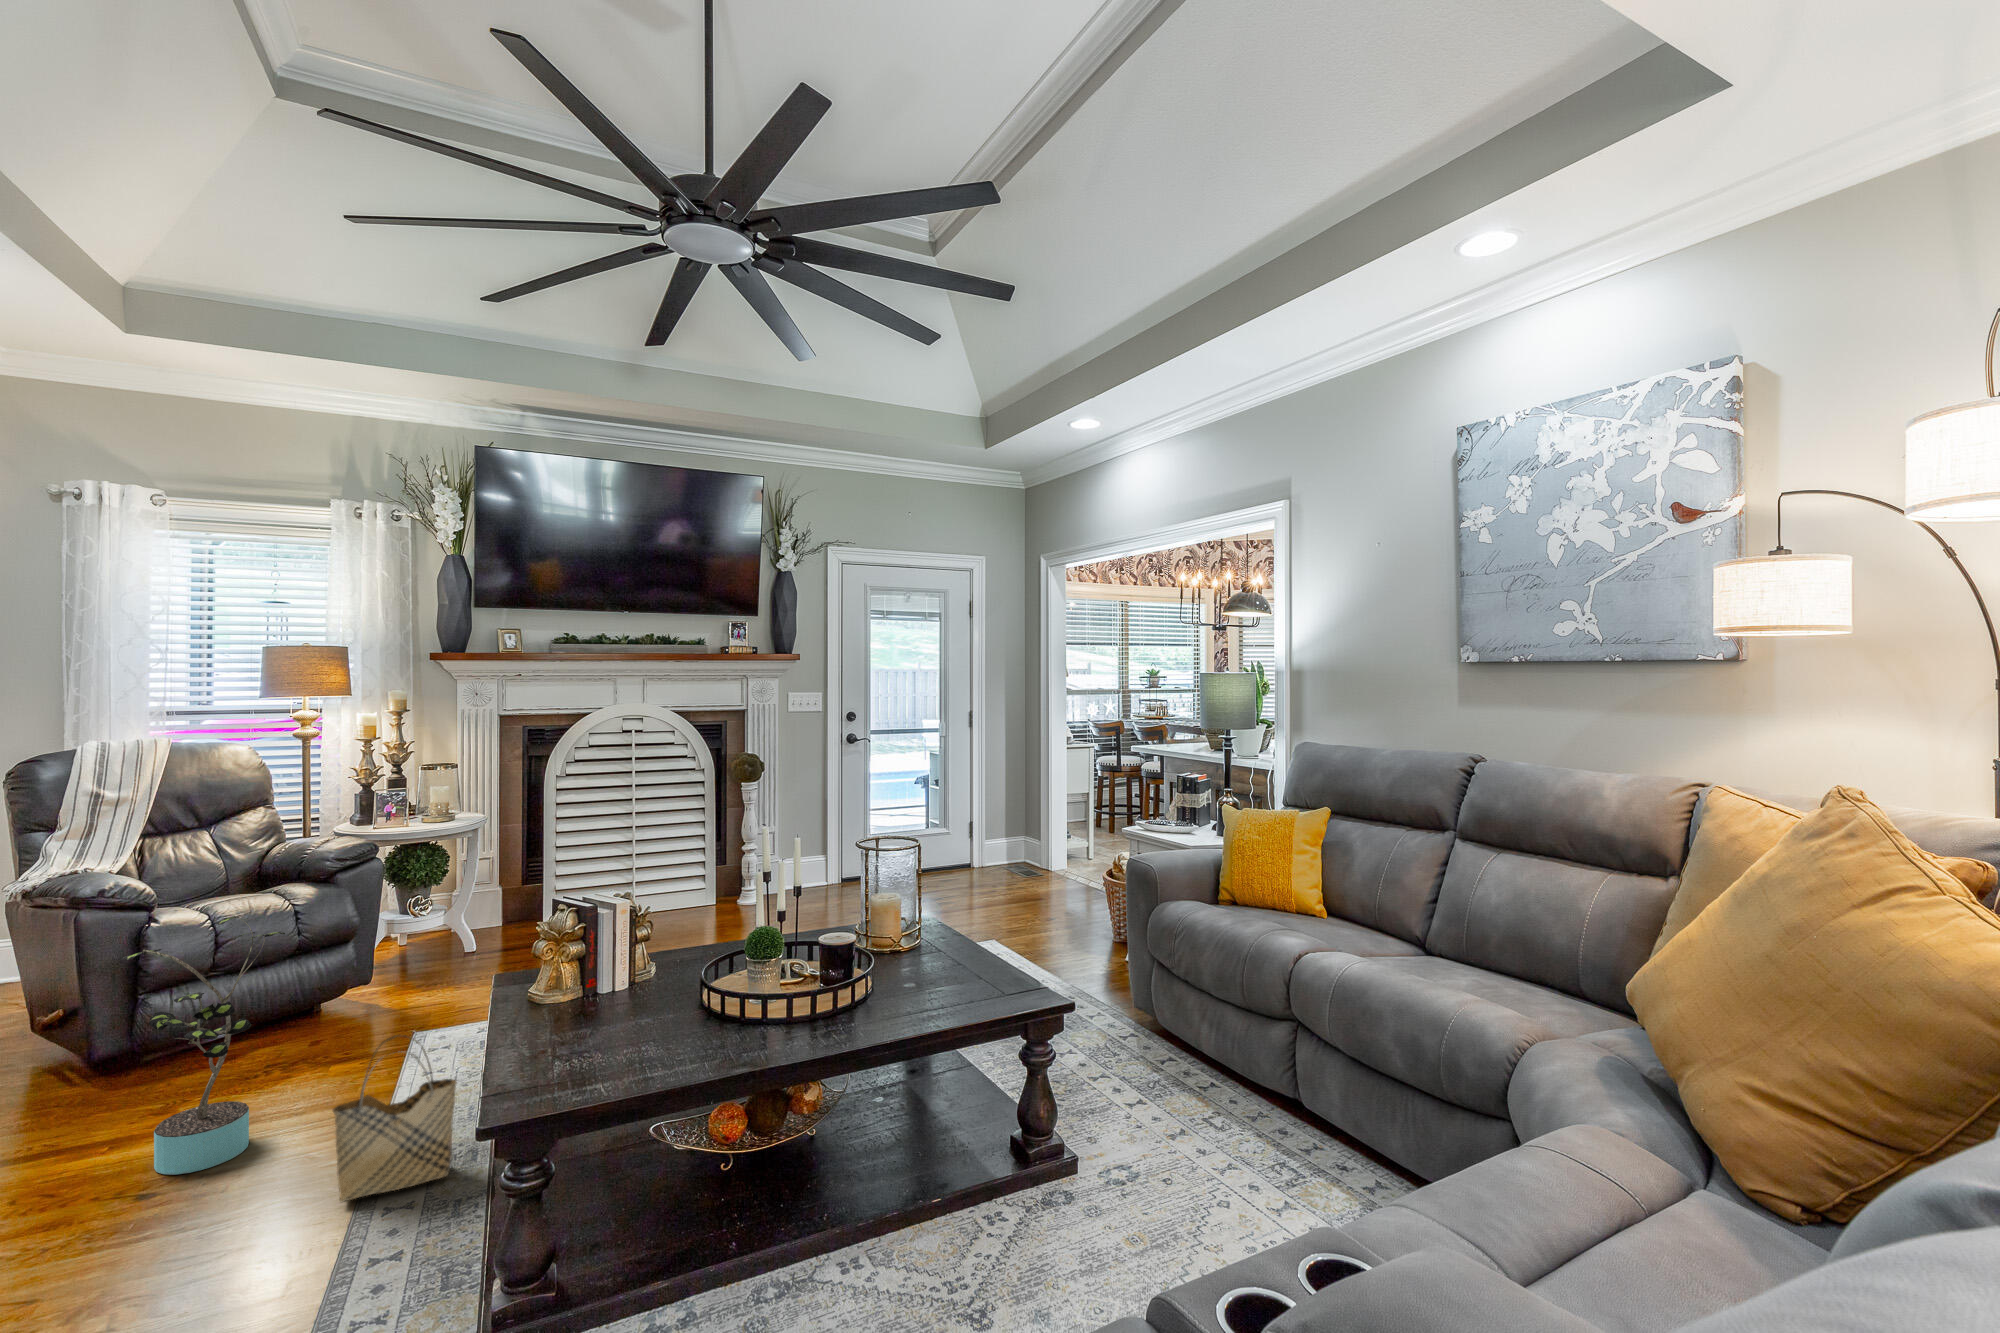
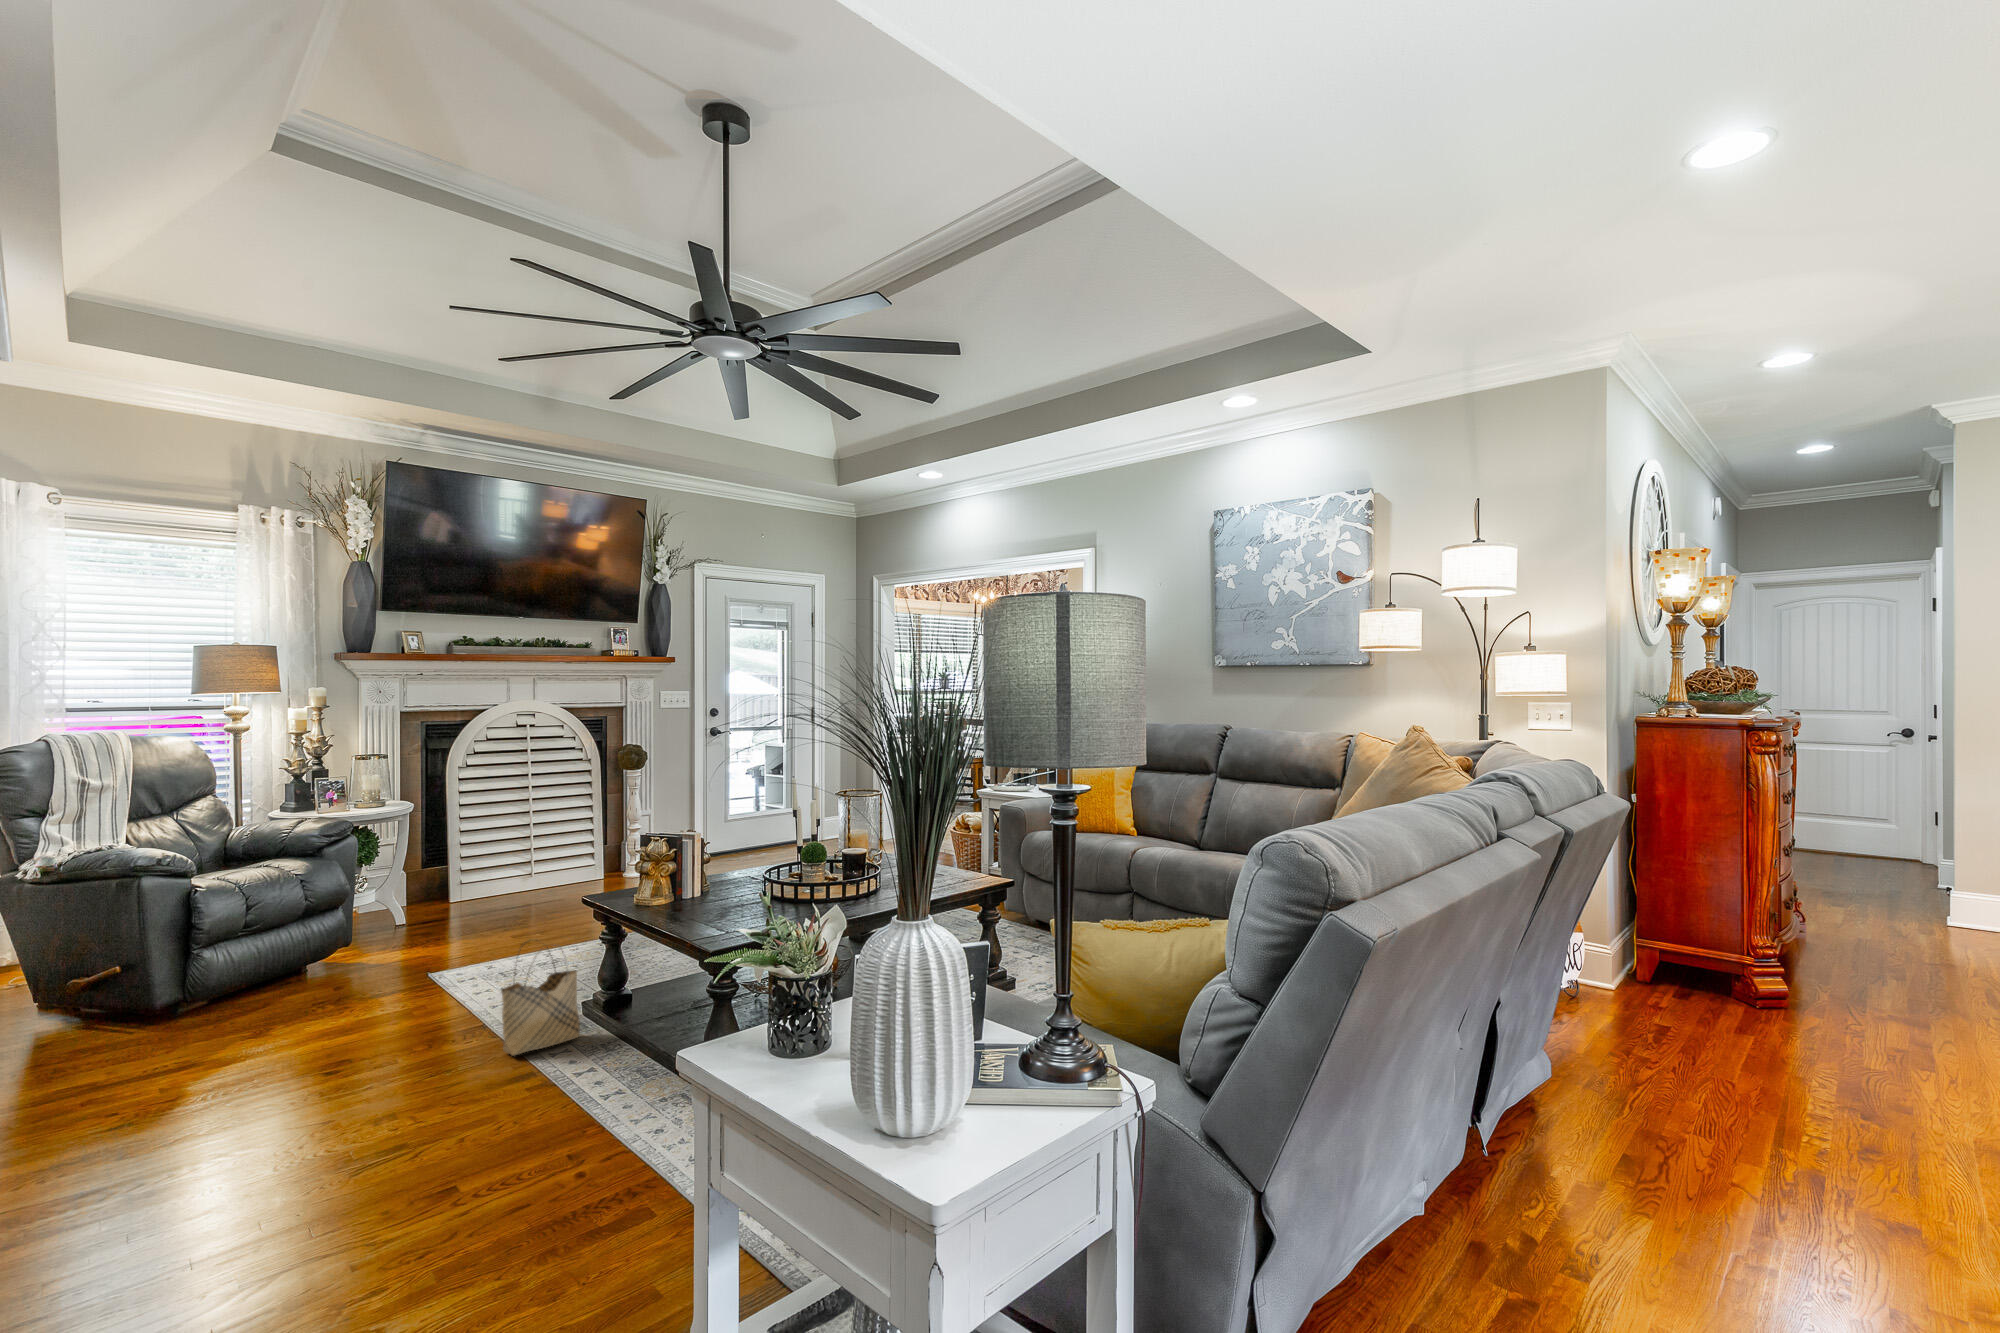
potted plant: present [122,916,285,1175] -> none [281,863,411,1063]

